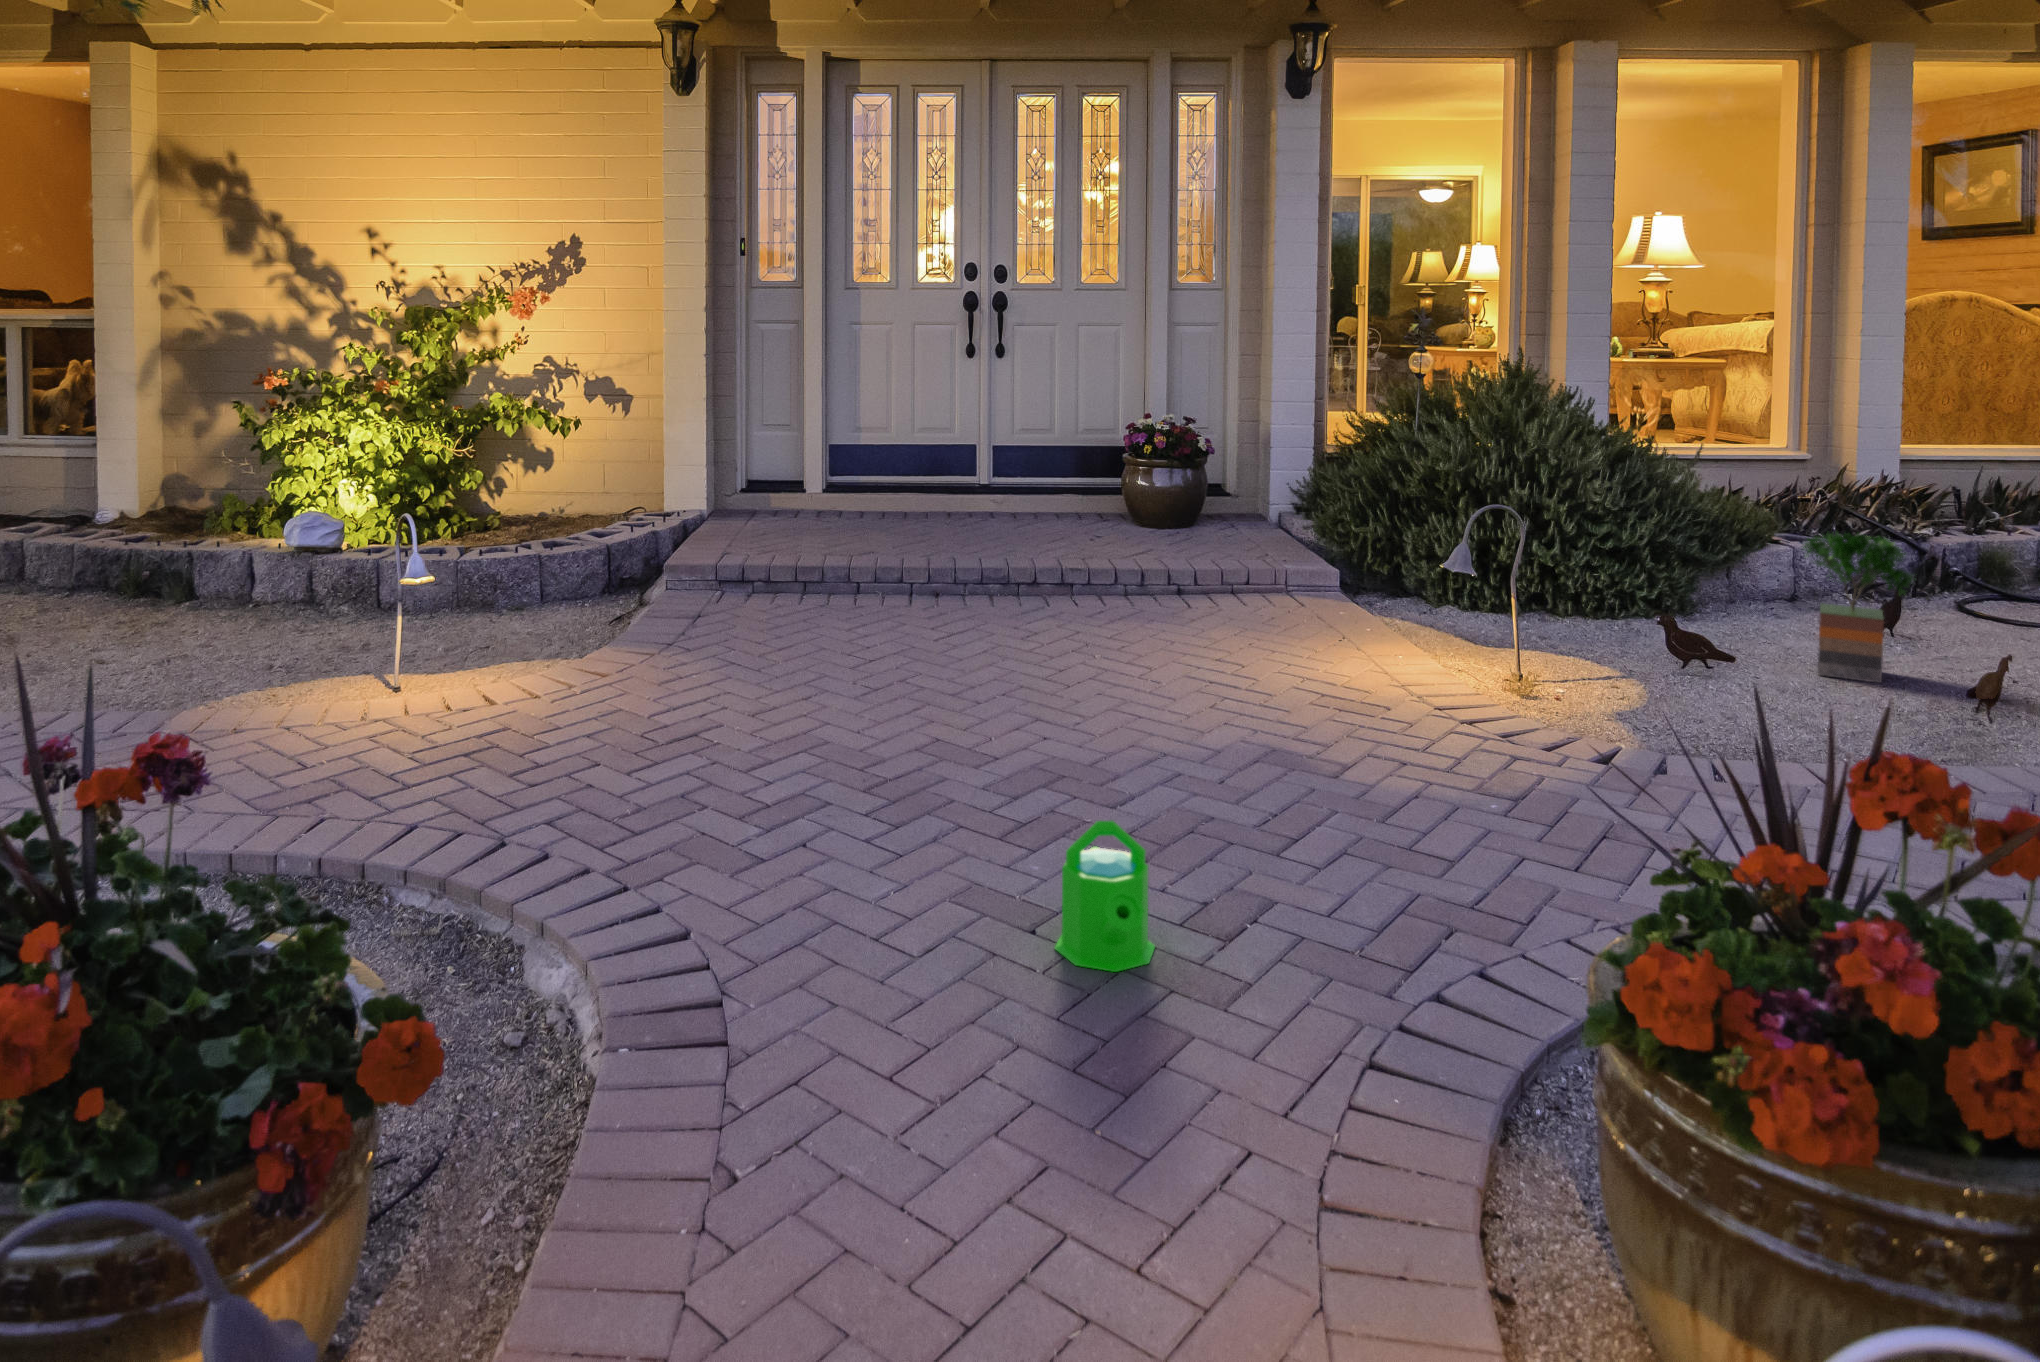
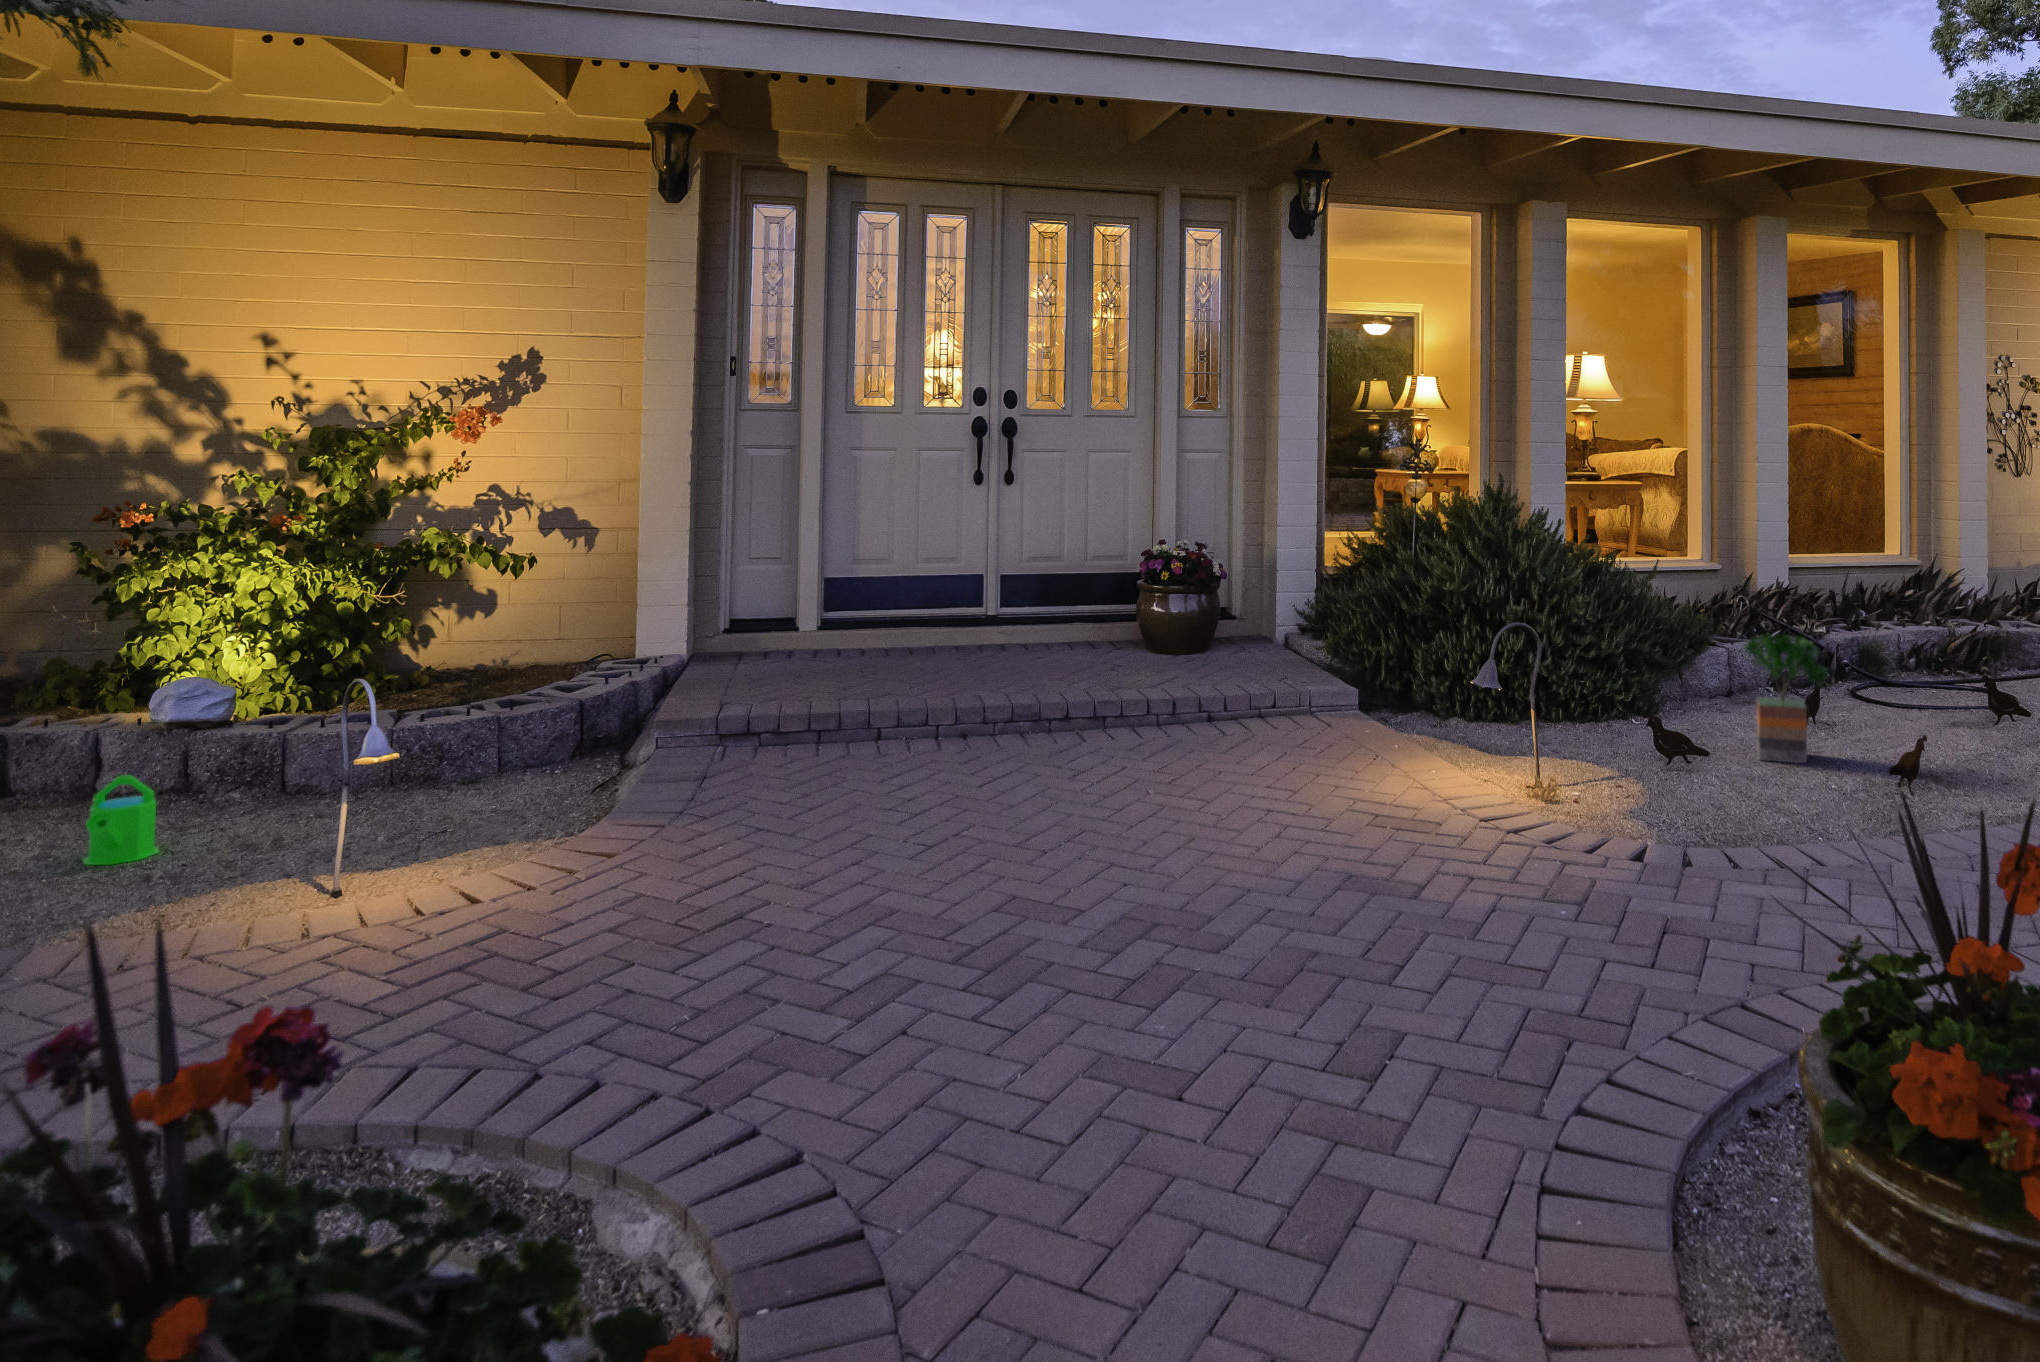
watering can: present [1055,821,1155,972] -> present [83,775,159,865]

